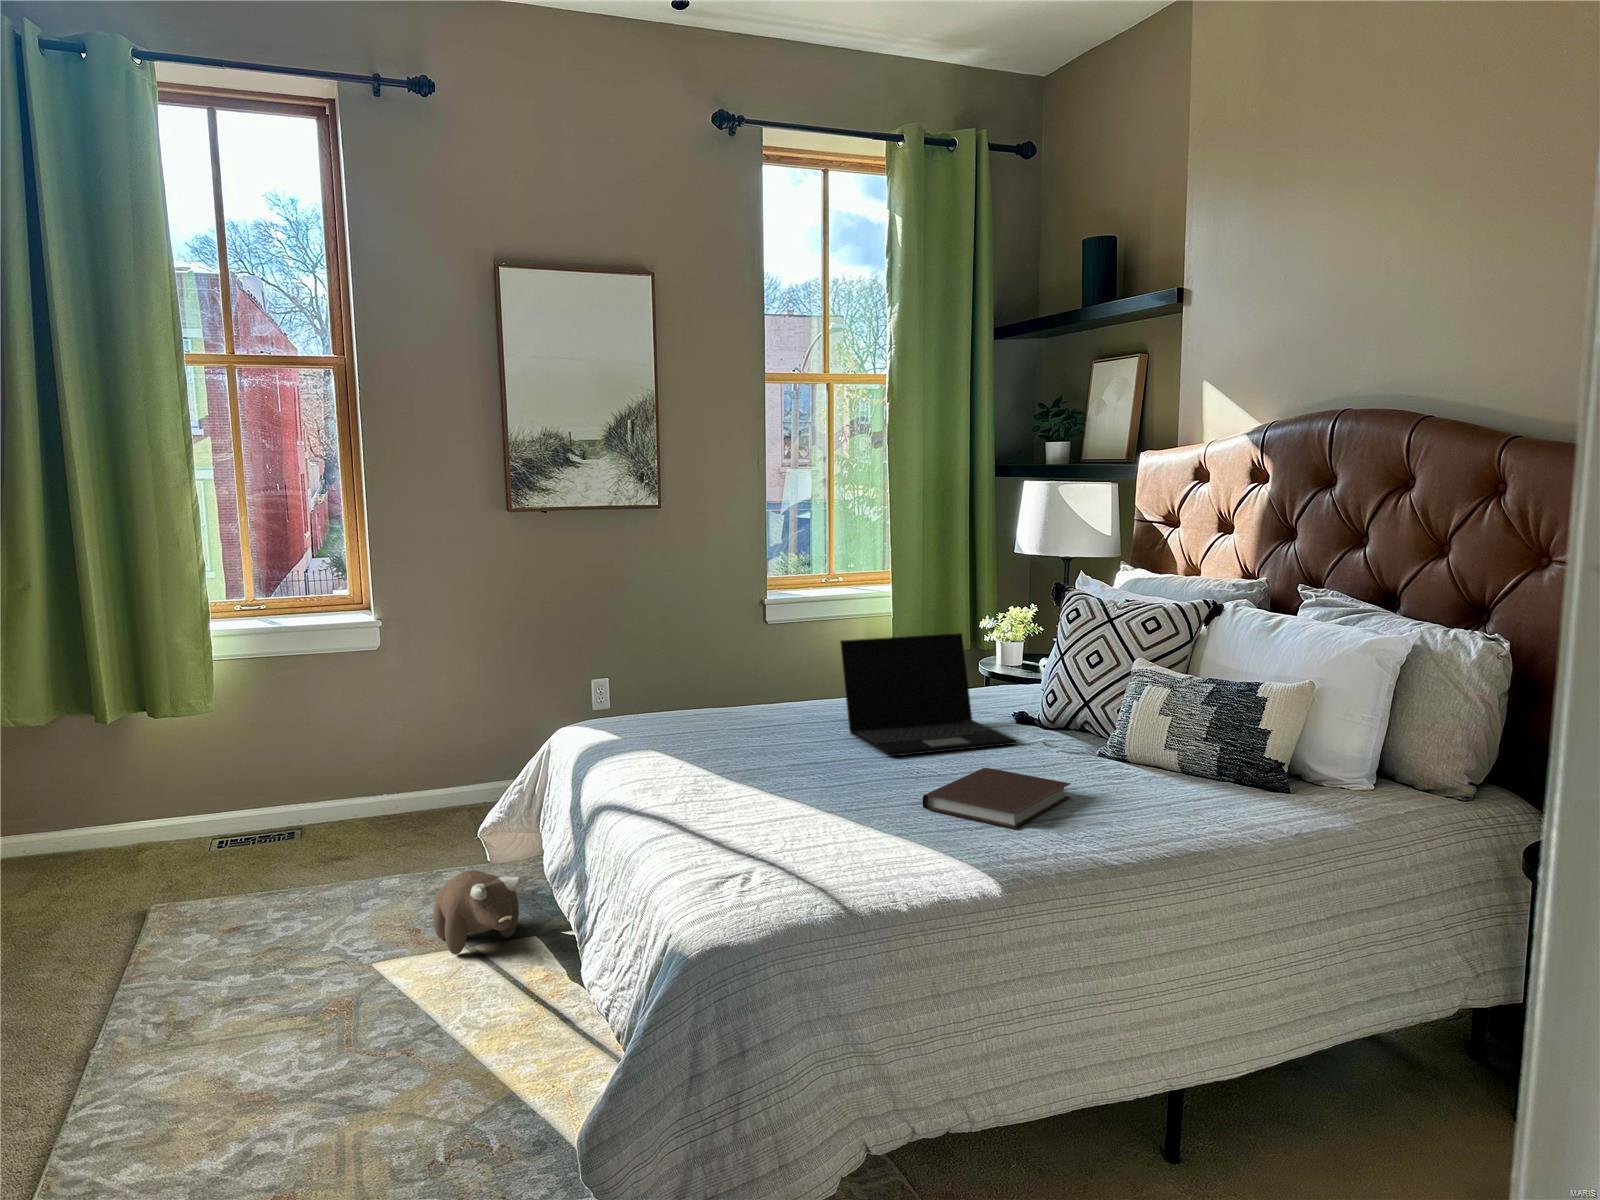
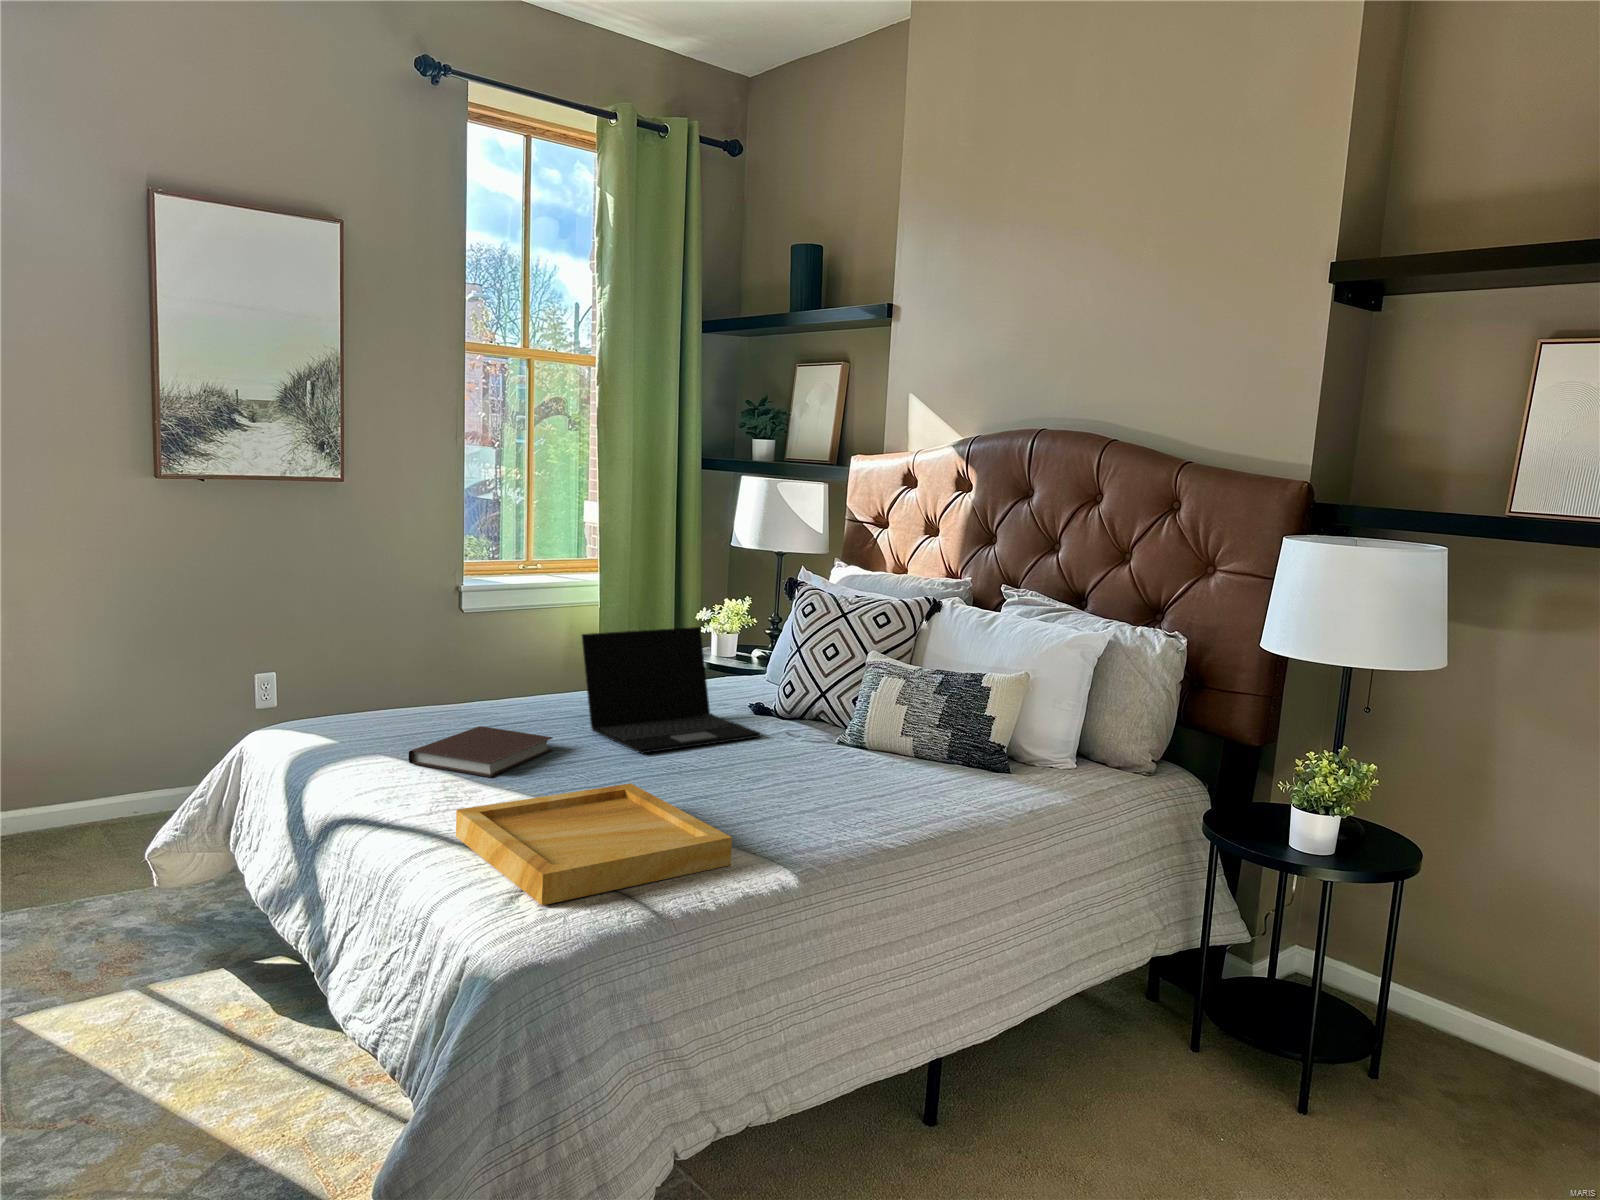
notebook: present [923,768,1071,829] -> present [409,726,553,777]
tray: none [688,784,936,894] -> present [456,783,732,905]
plush toy: present [433,870,520,955] -> none [90,899,209,999]

